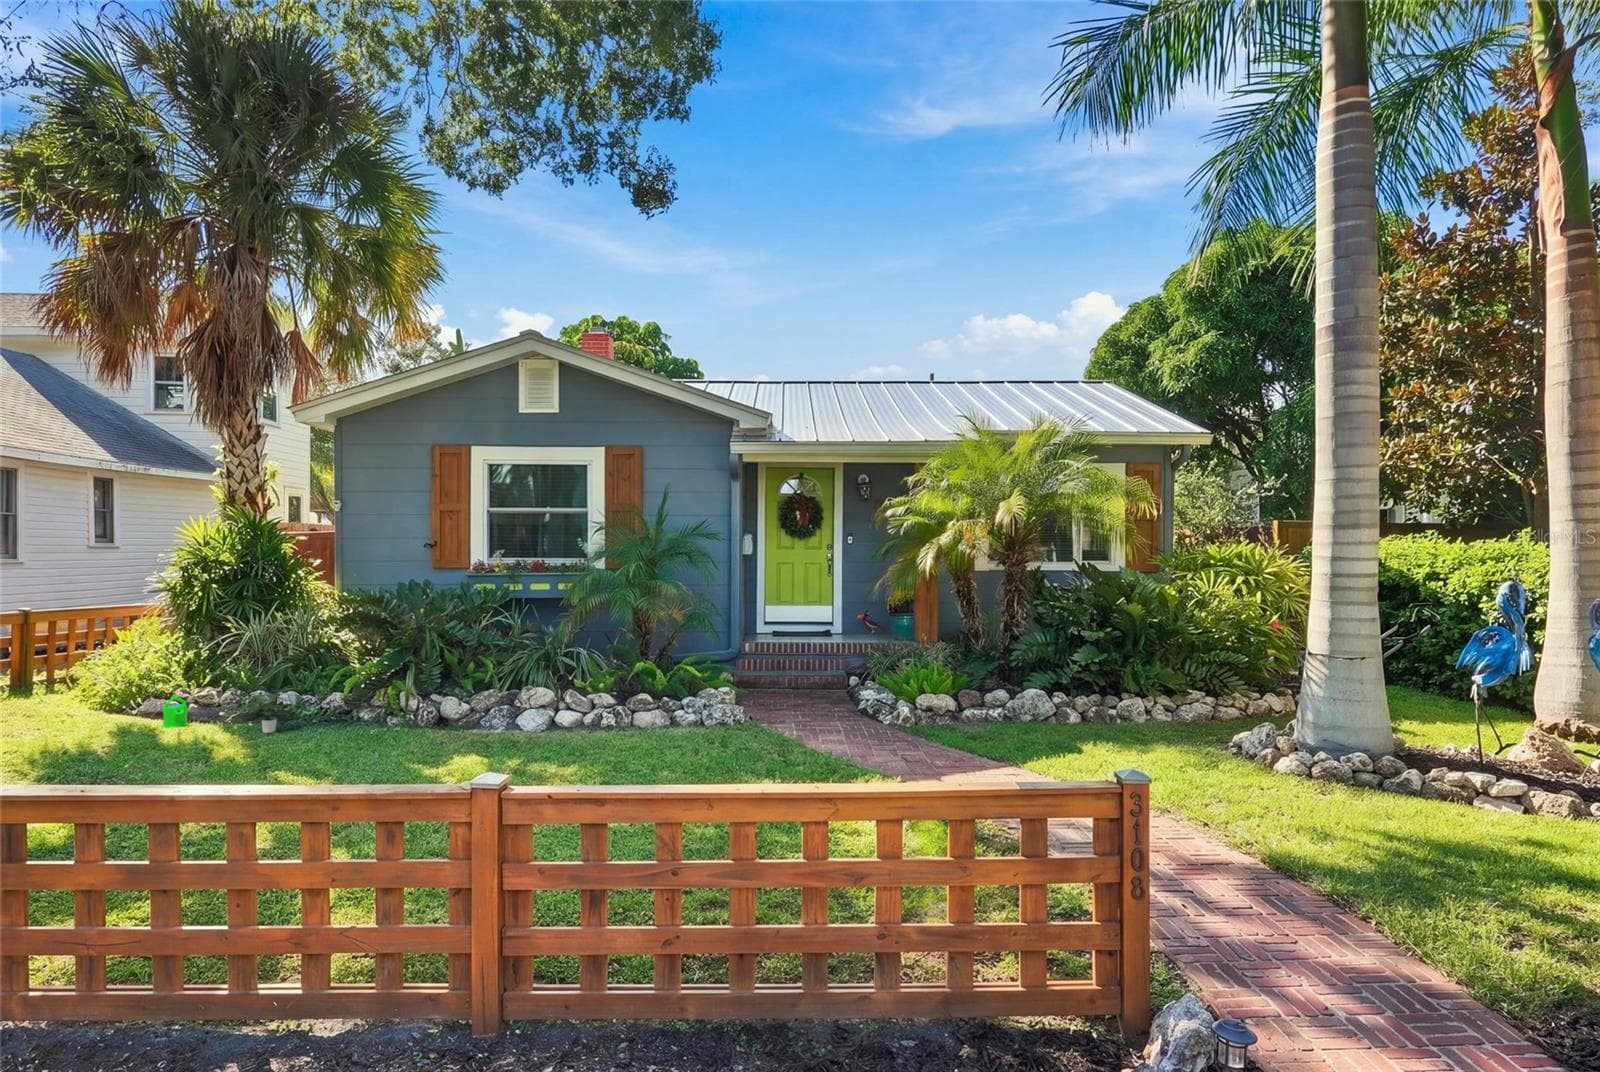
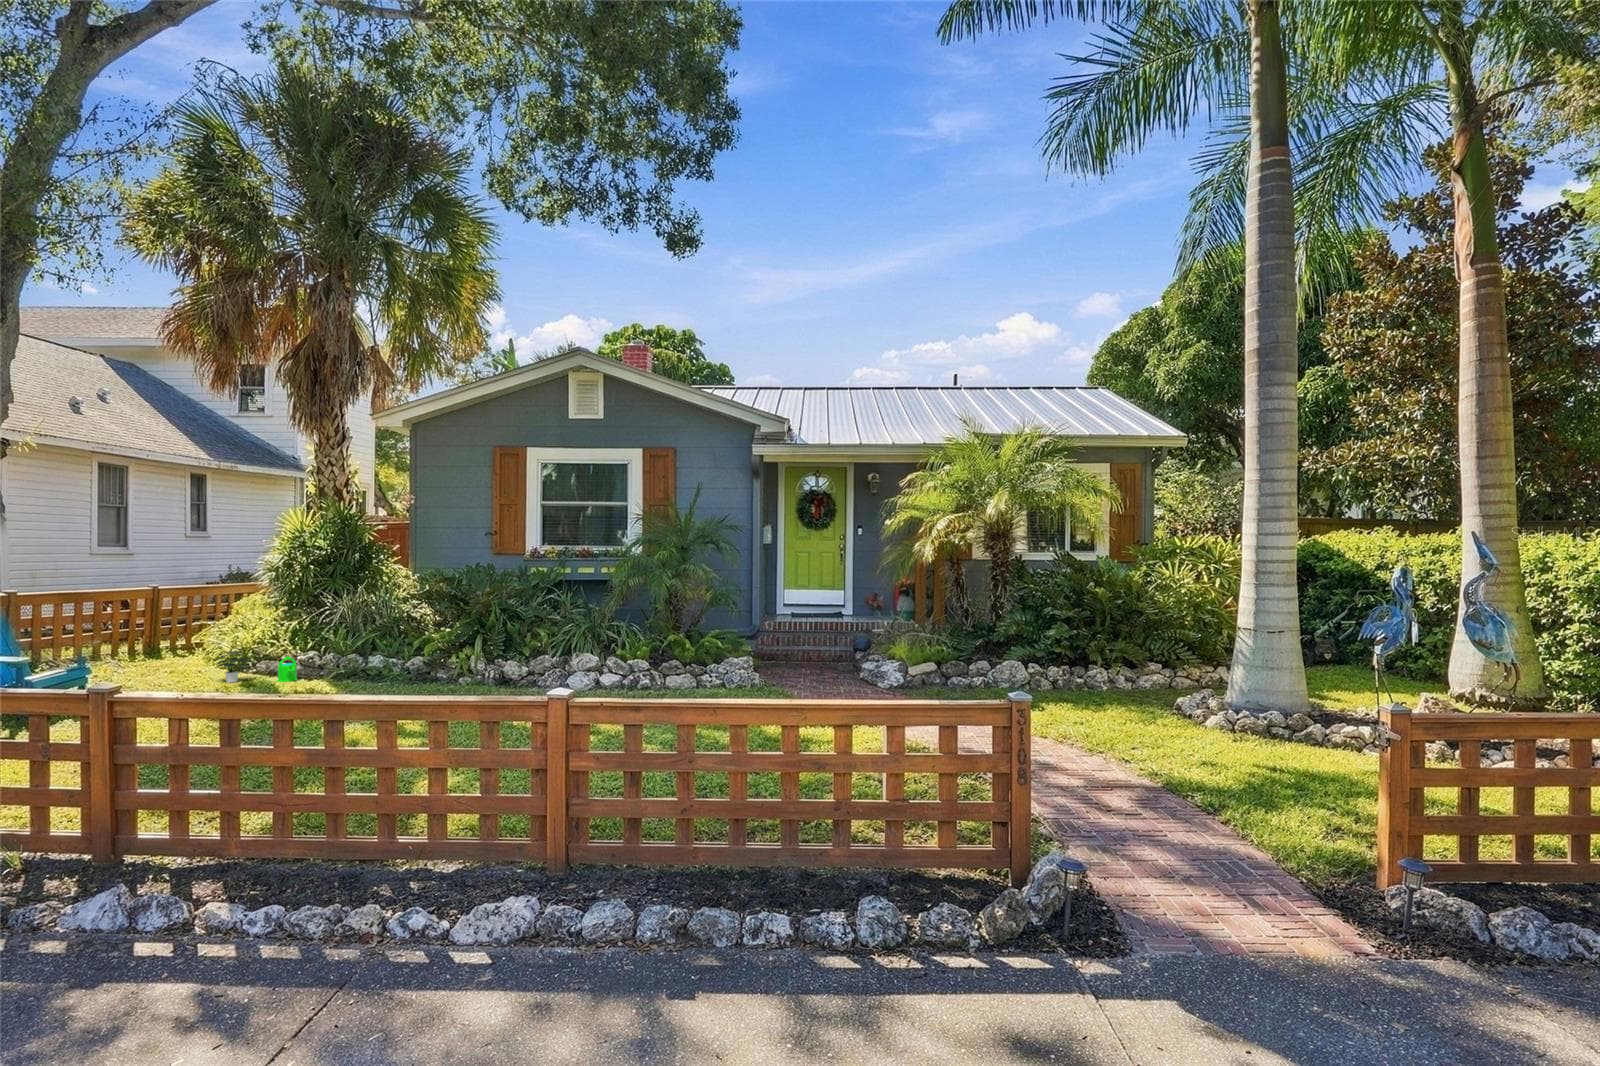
potted plant: present [247,690,292,733] -> present [214,648,252,683]

